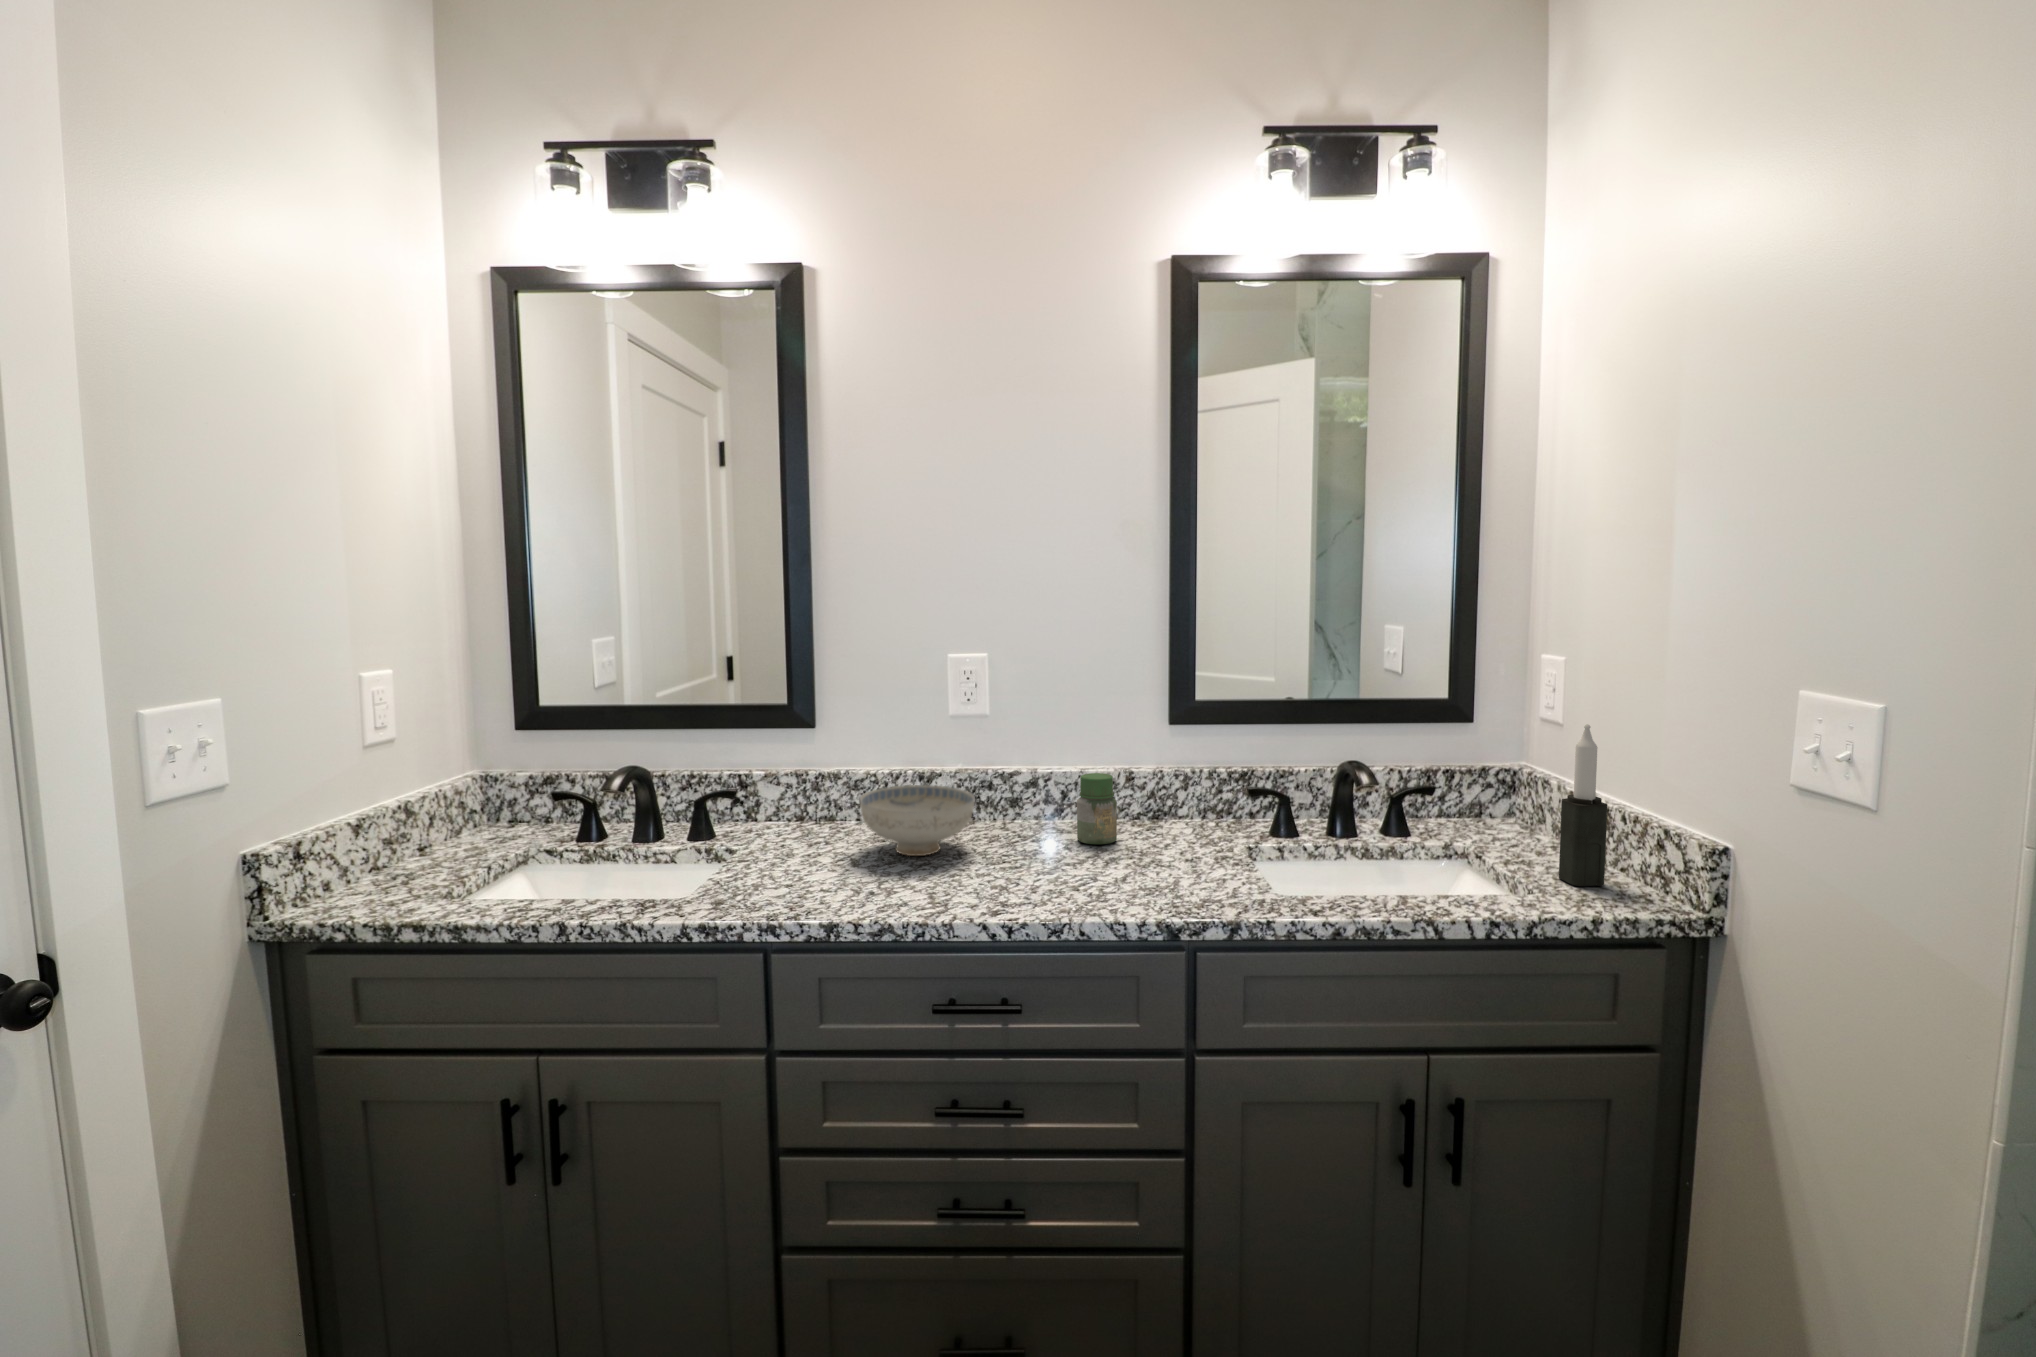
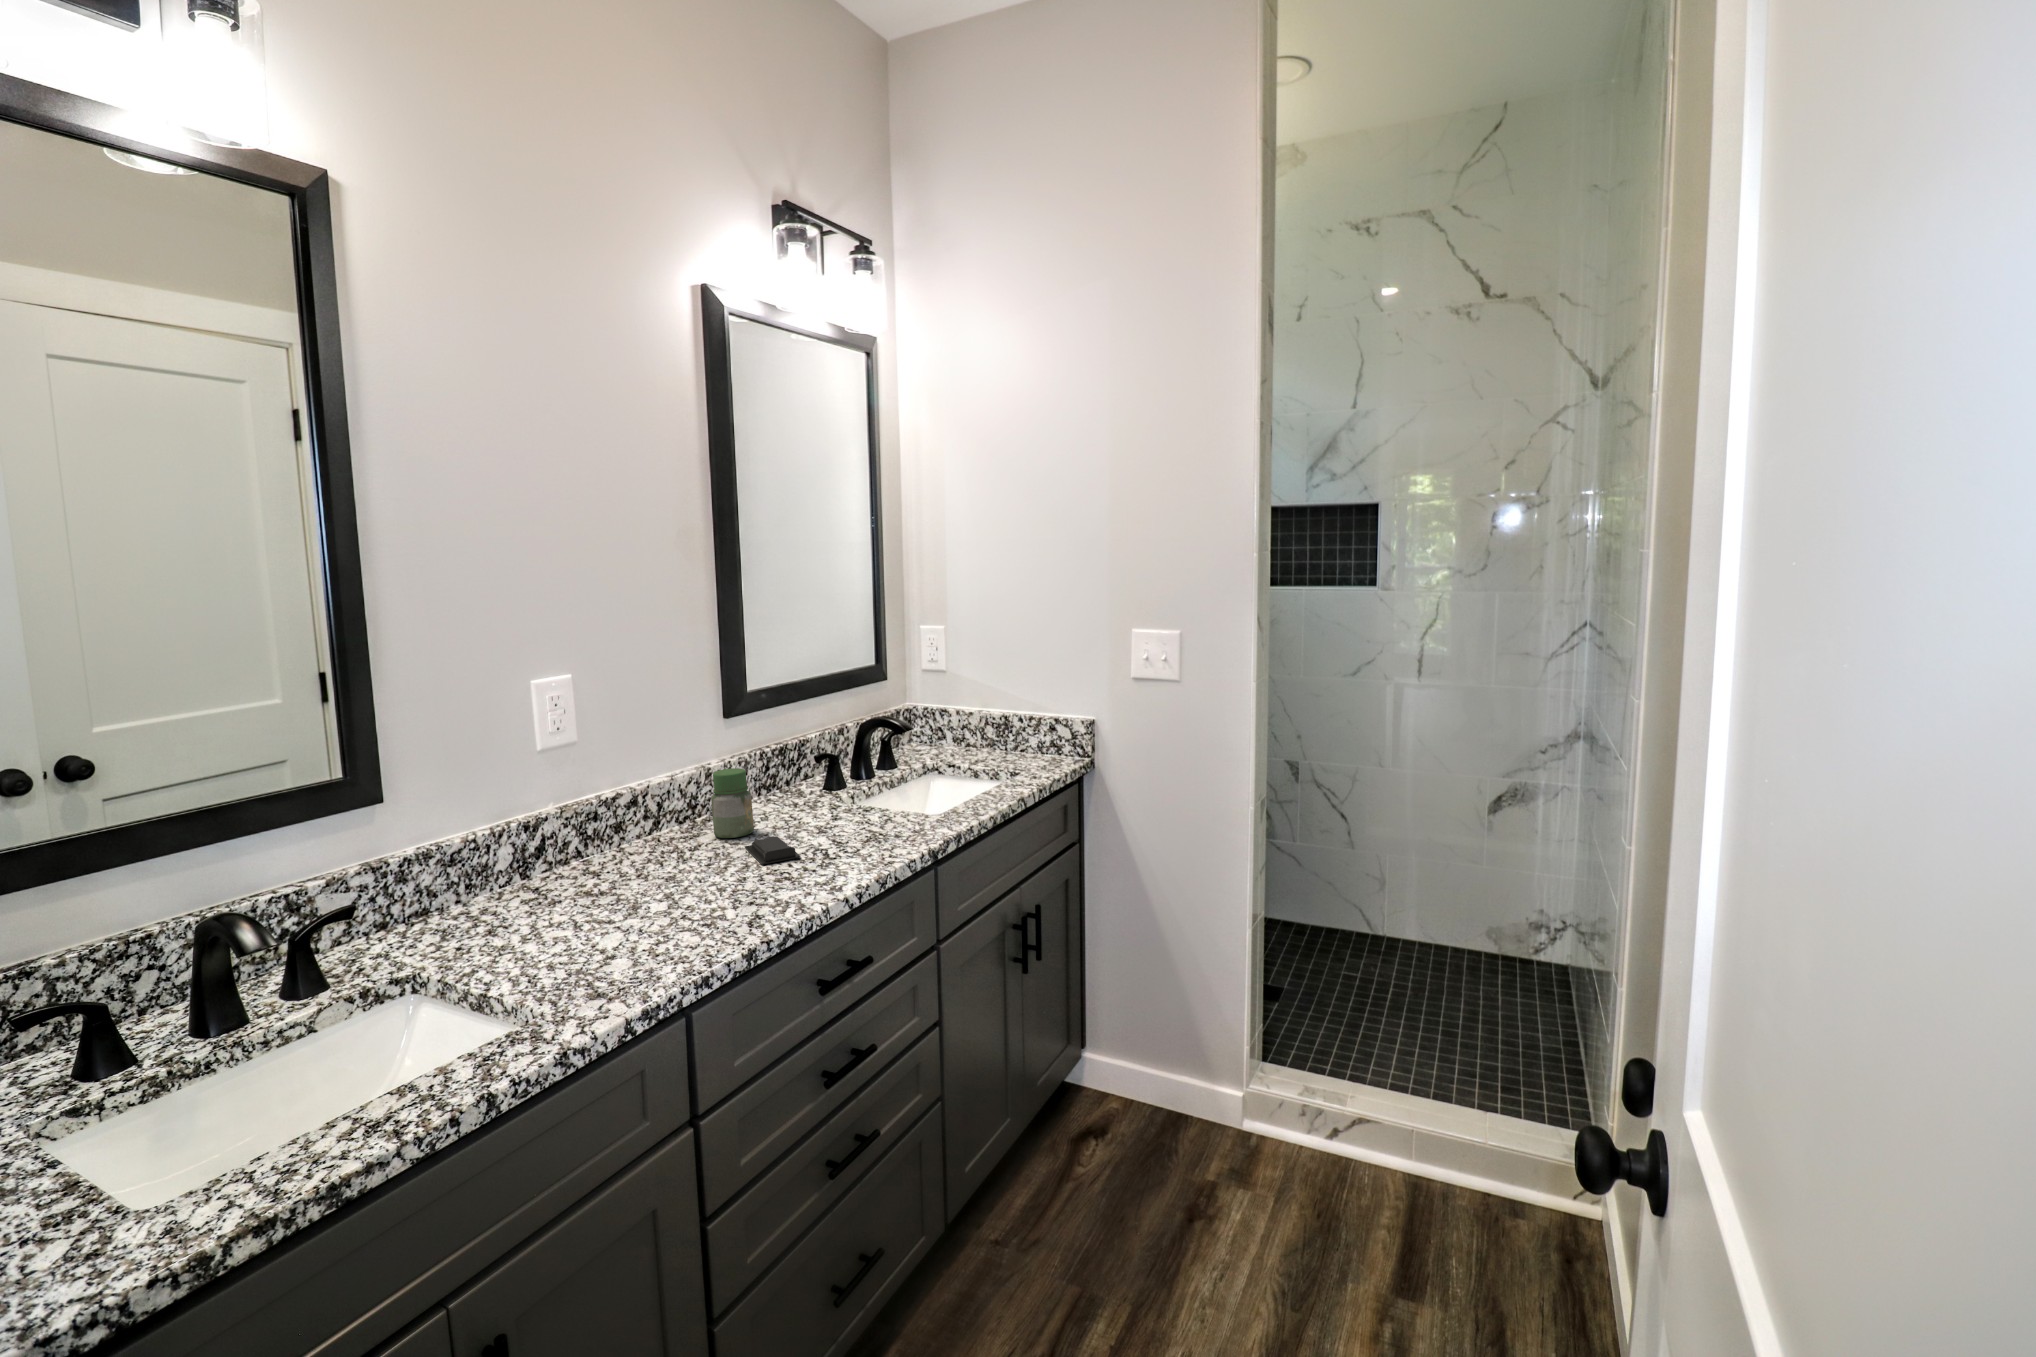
candle: present [1559,724,1607,886] -> none [1008,661,1034,764]
ceramic bowl: present [860,785,975,856] -> none [544,817,685,901]
soap bar: none [1026,848,1098,877] -> present [745,837,801,865]

